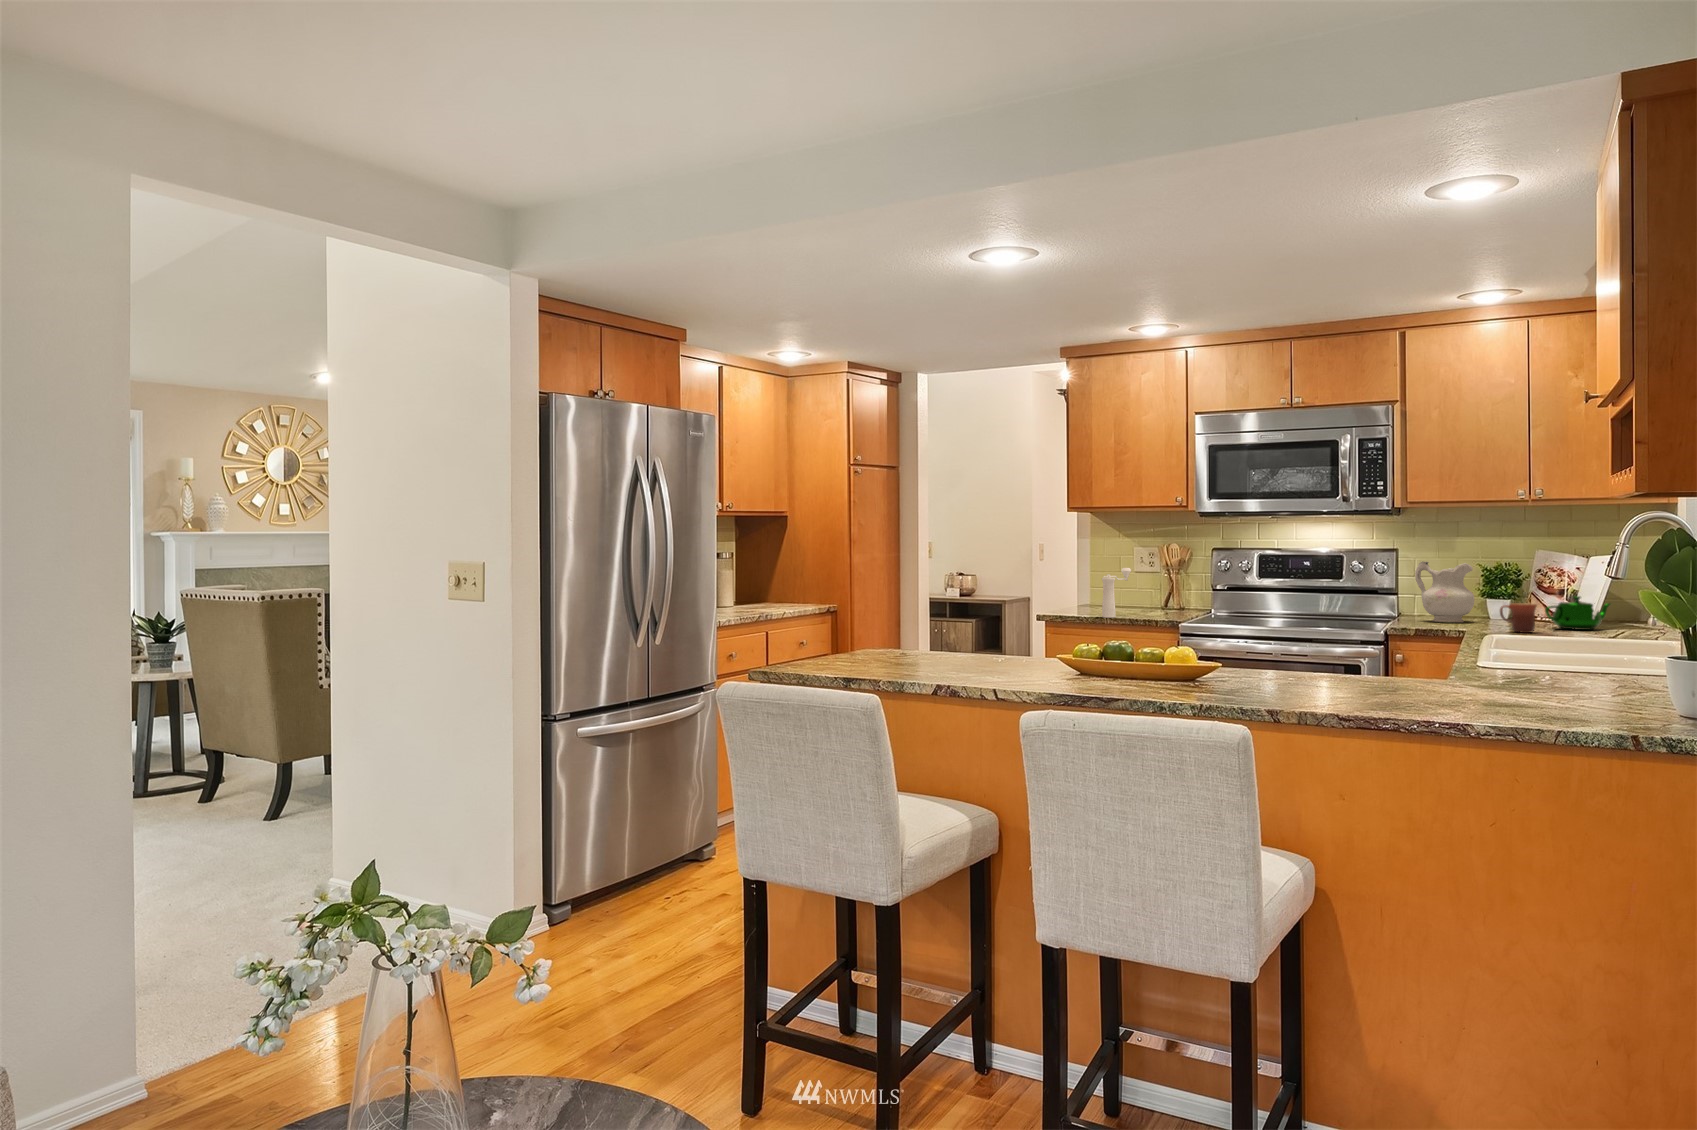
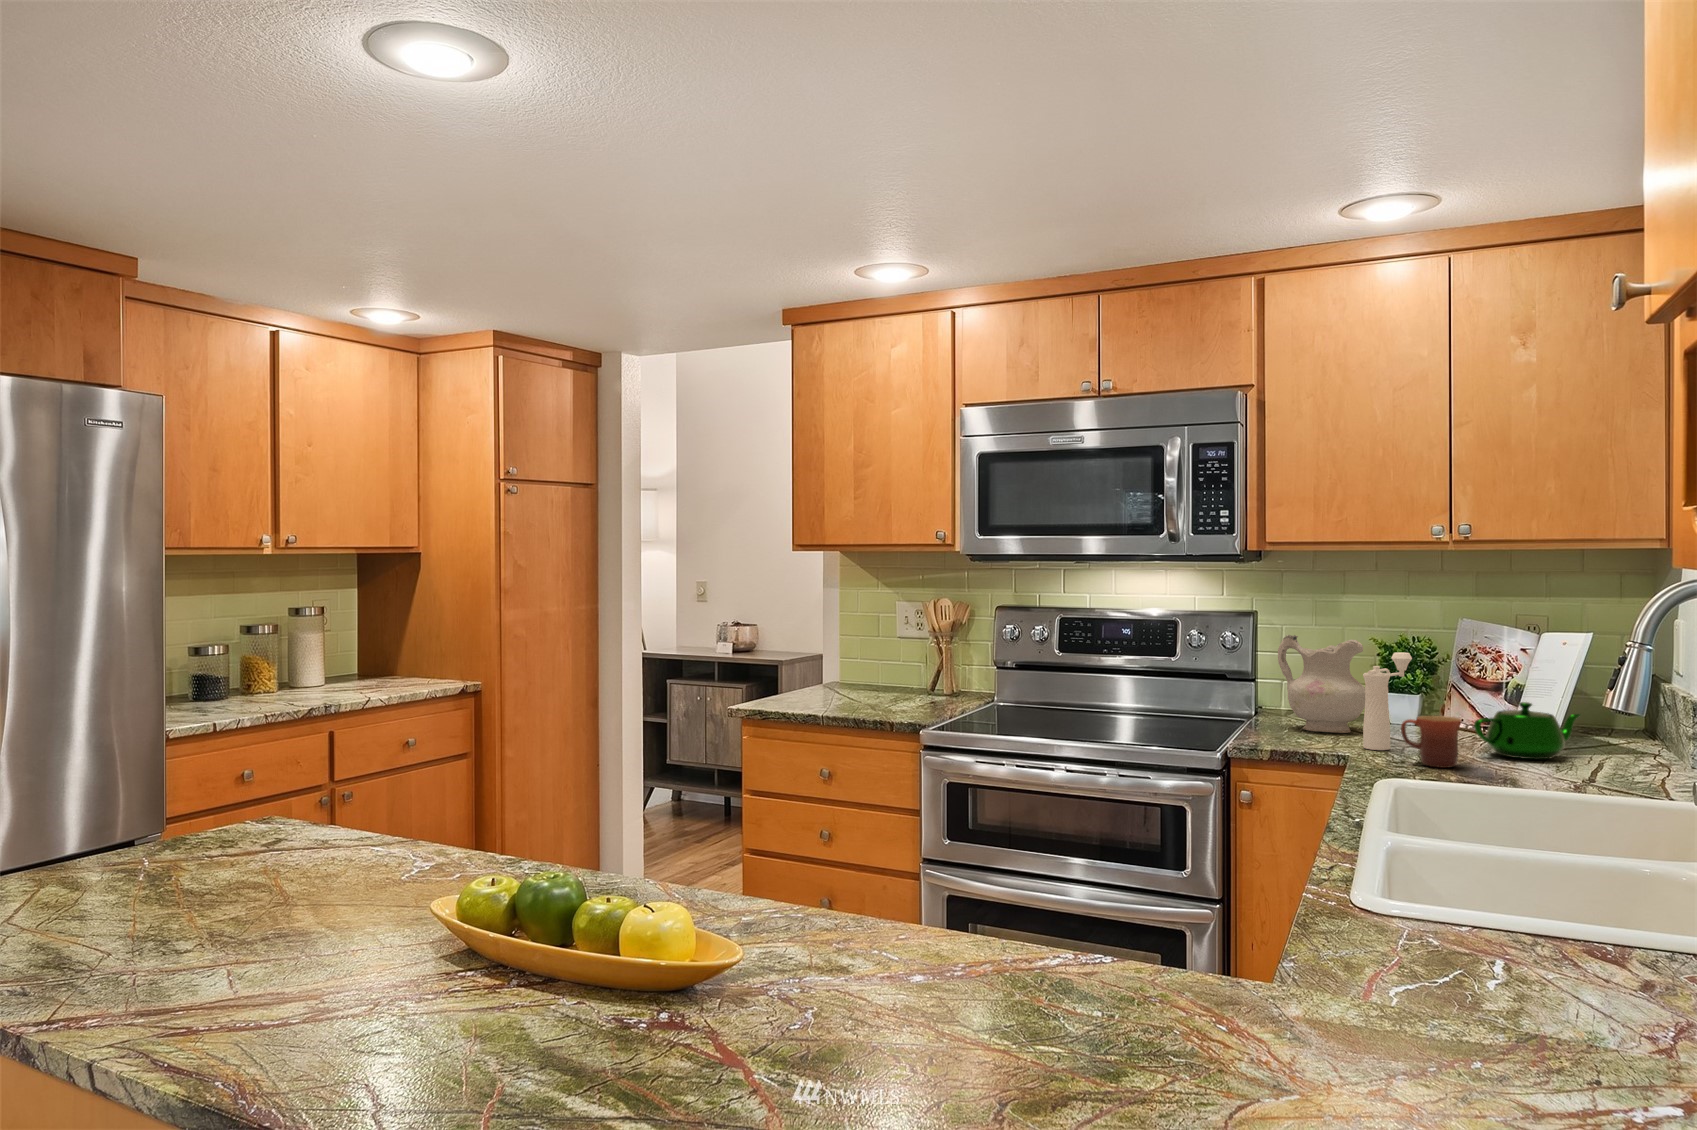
pepper mill: present [1102,568,1131,618] -> present [1363,652,1412,750]

